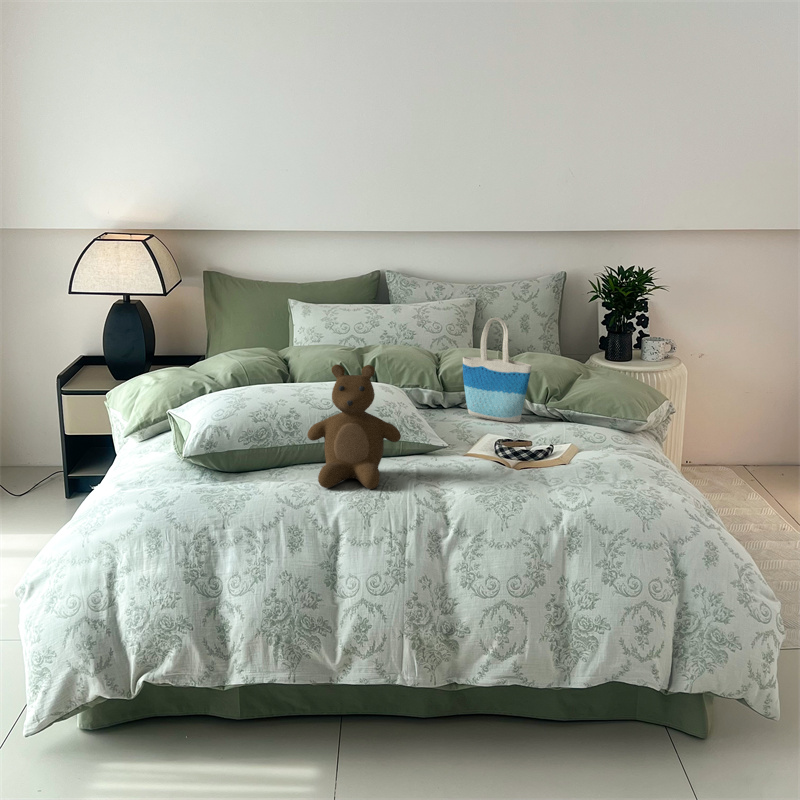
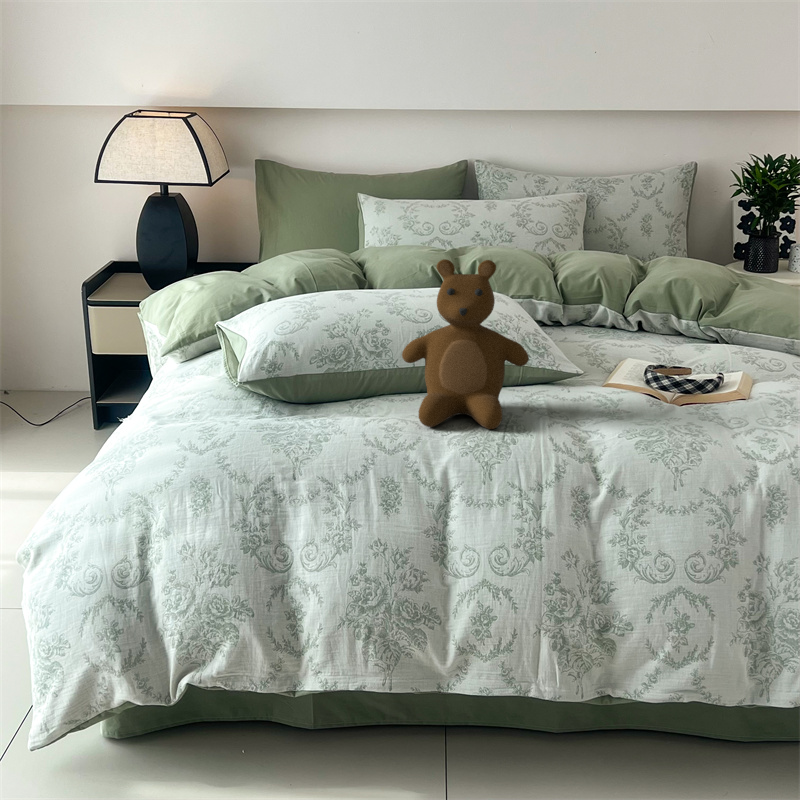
tote bag: present [463,317,532,422] -> none [592,205,687,344]

